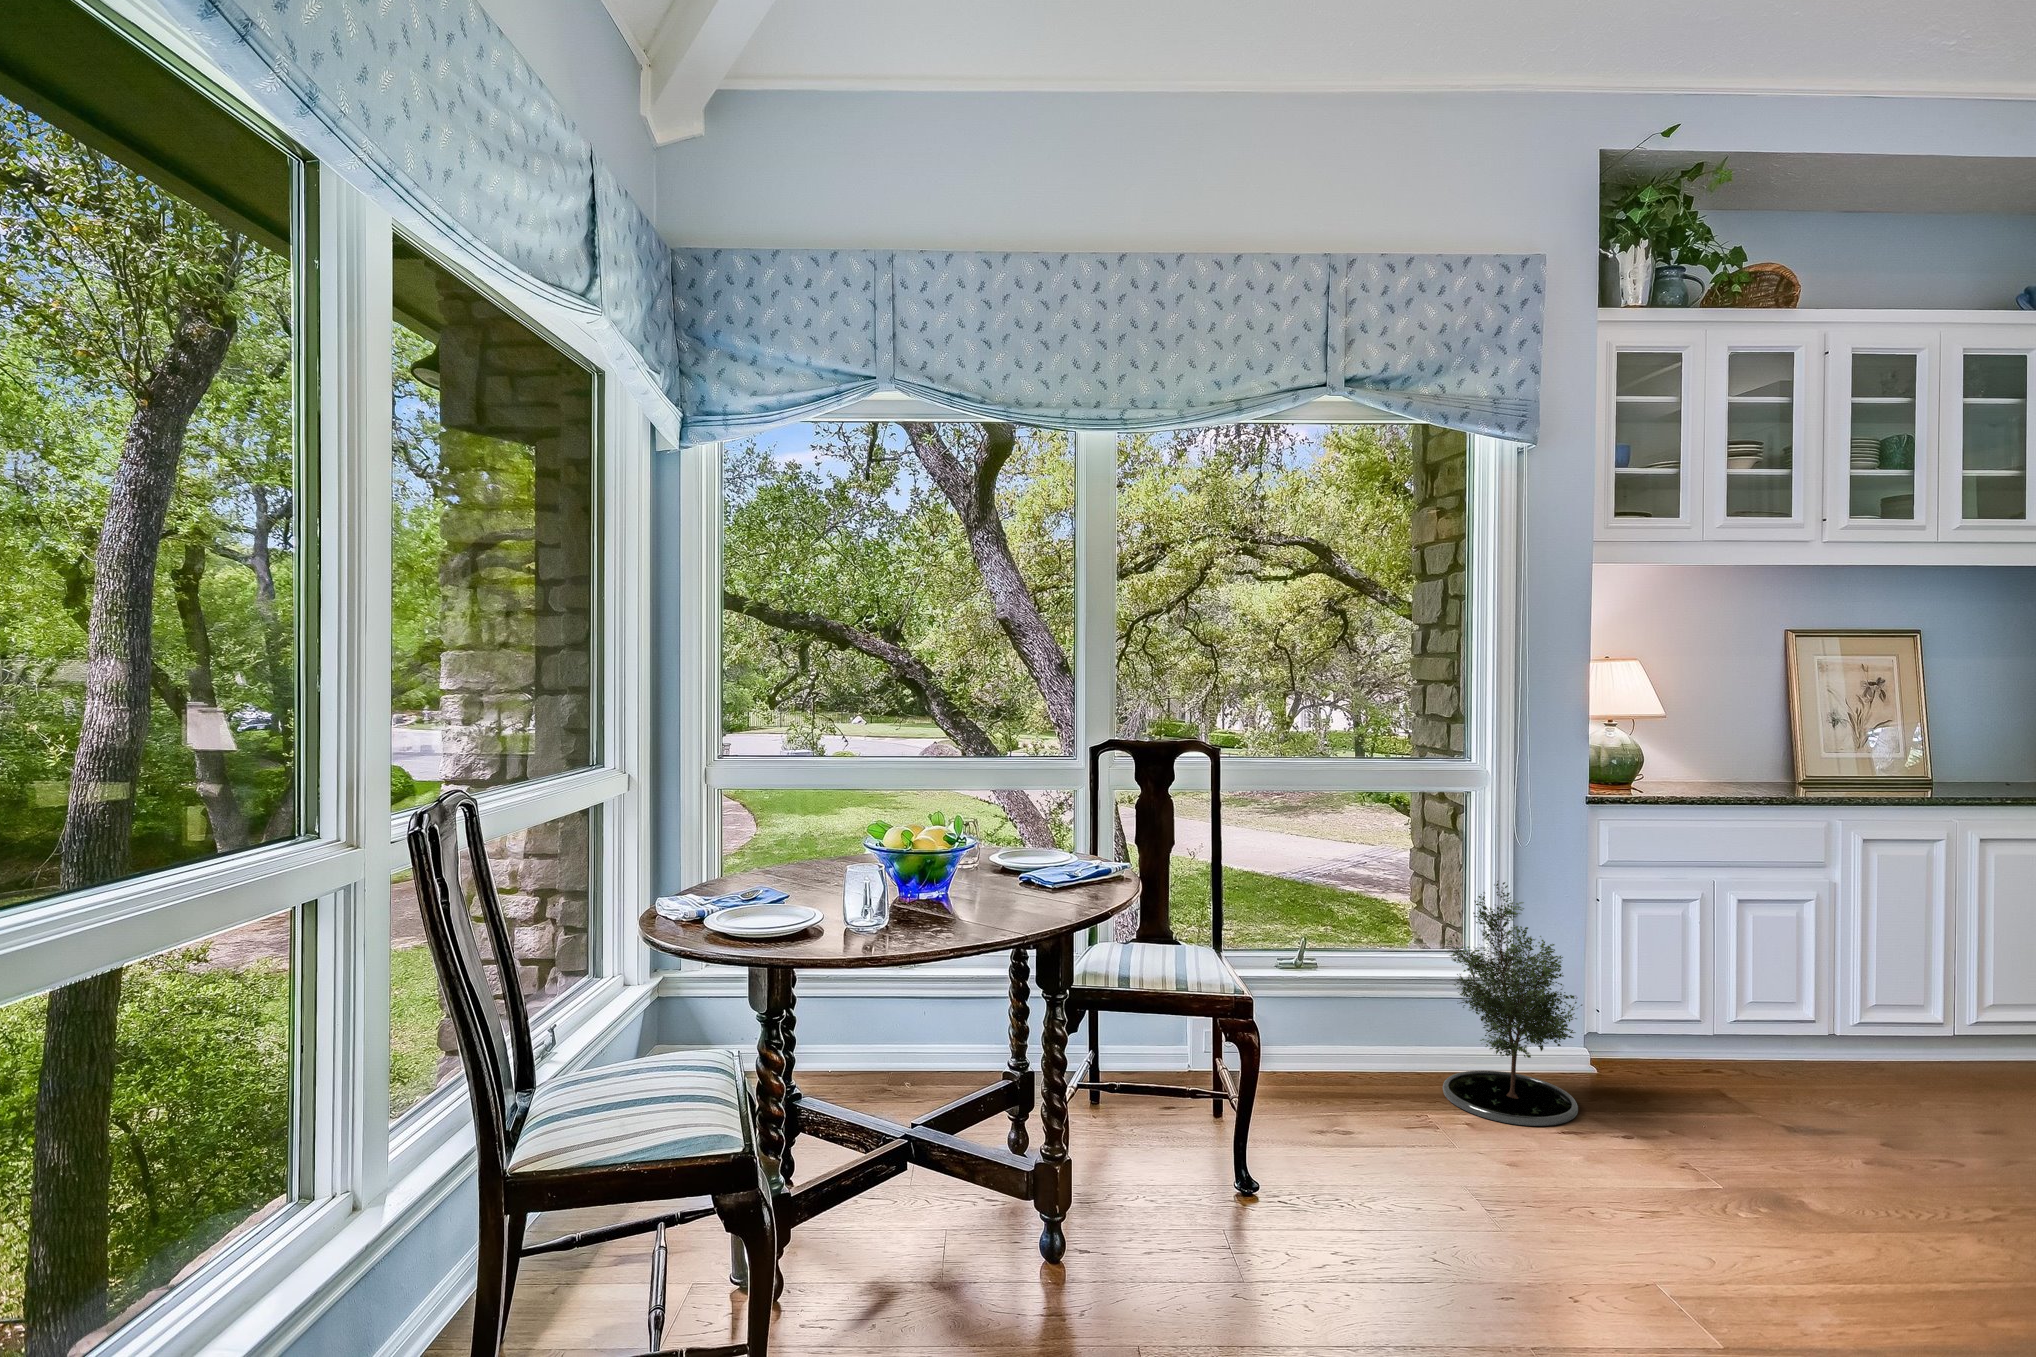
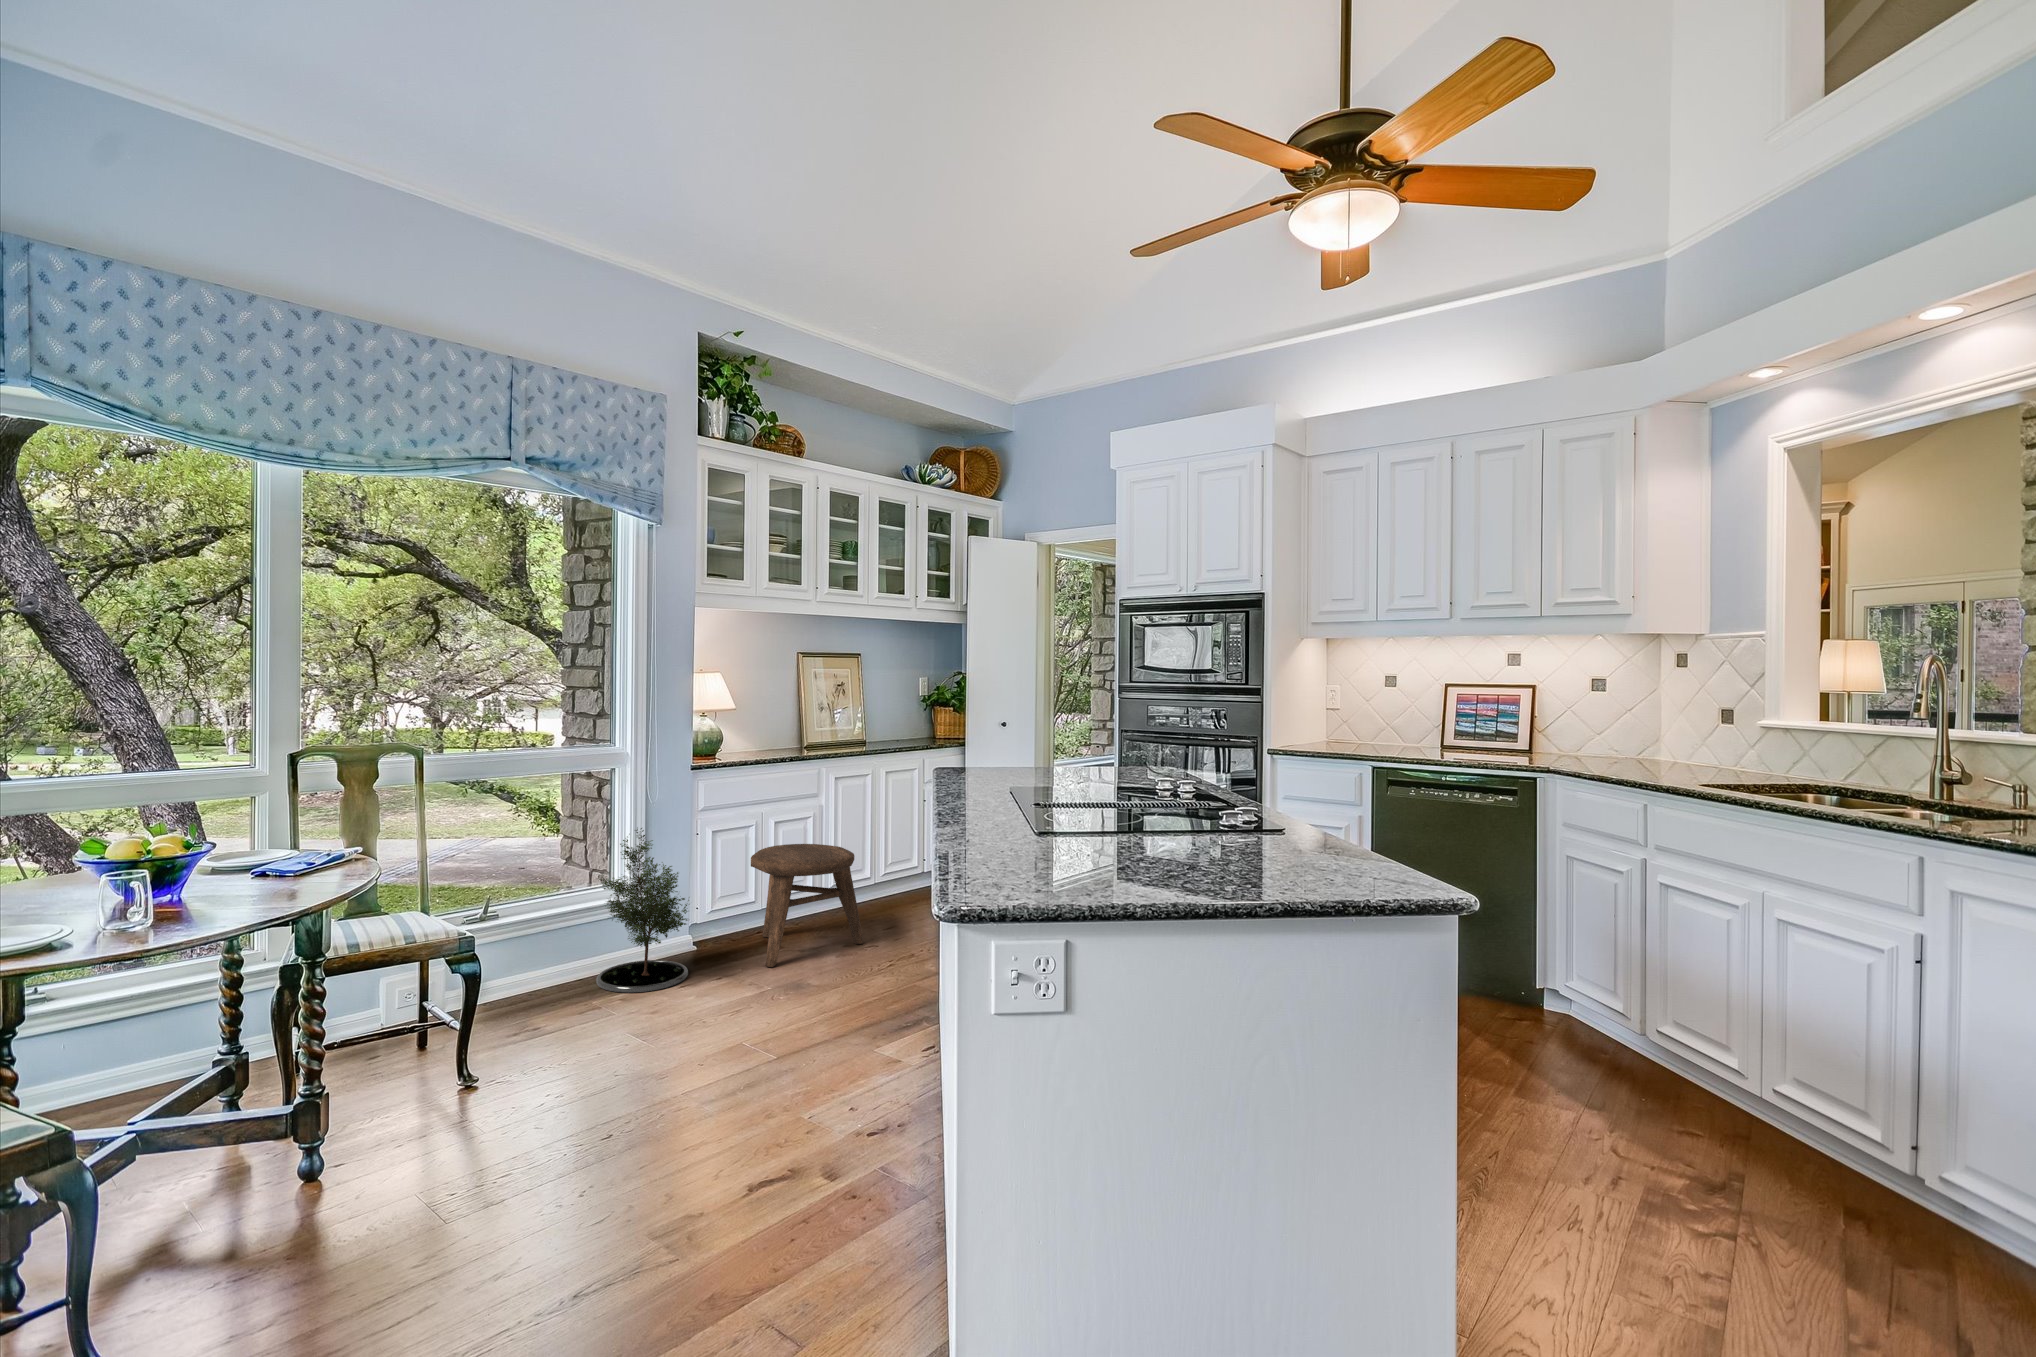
stool: none [1688,939,1920,1145] -> present [751,844,864,967]

